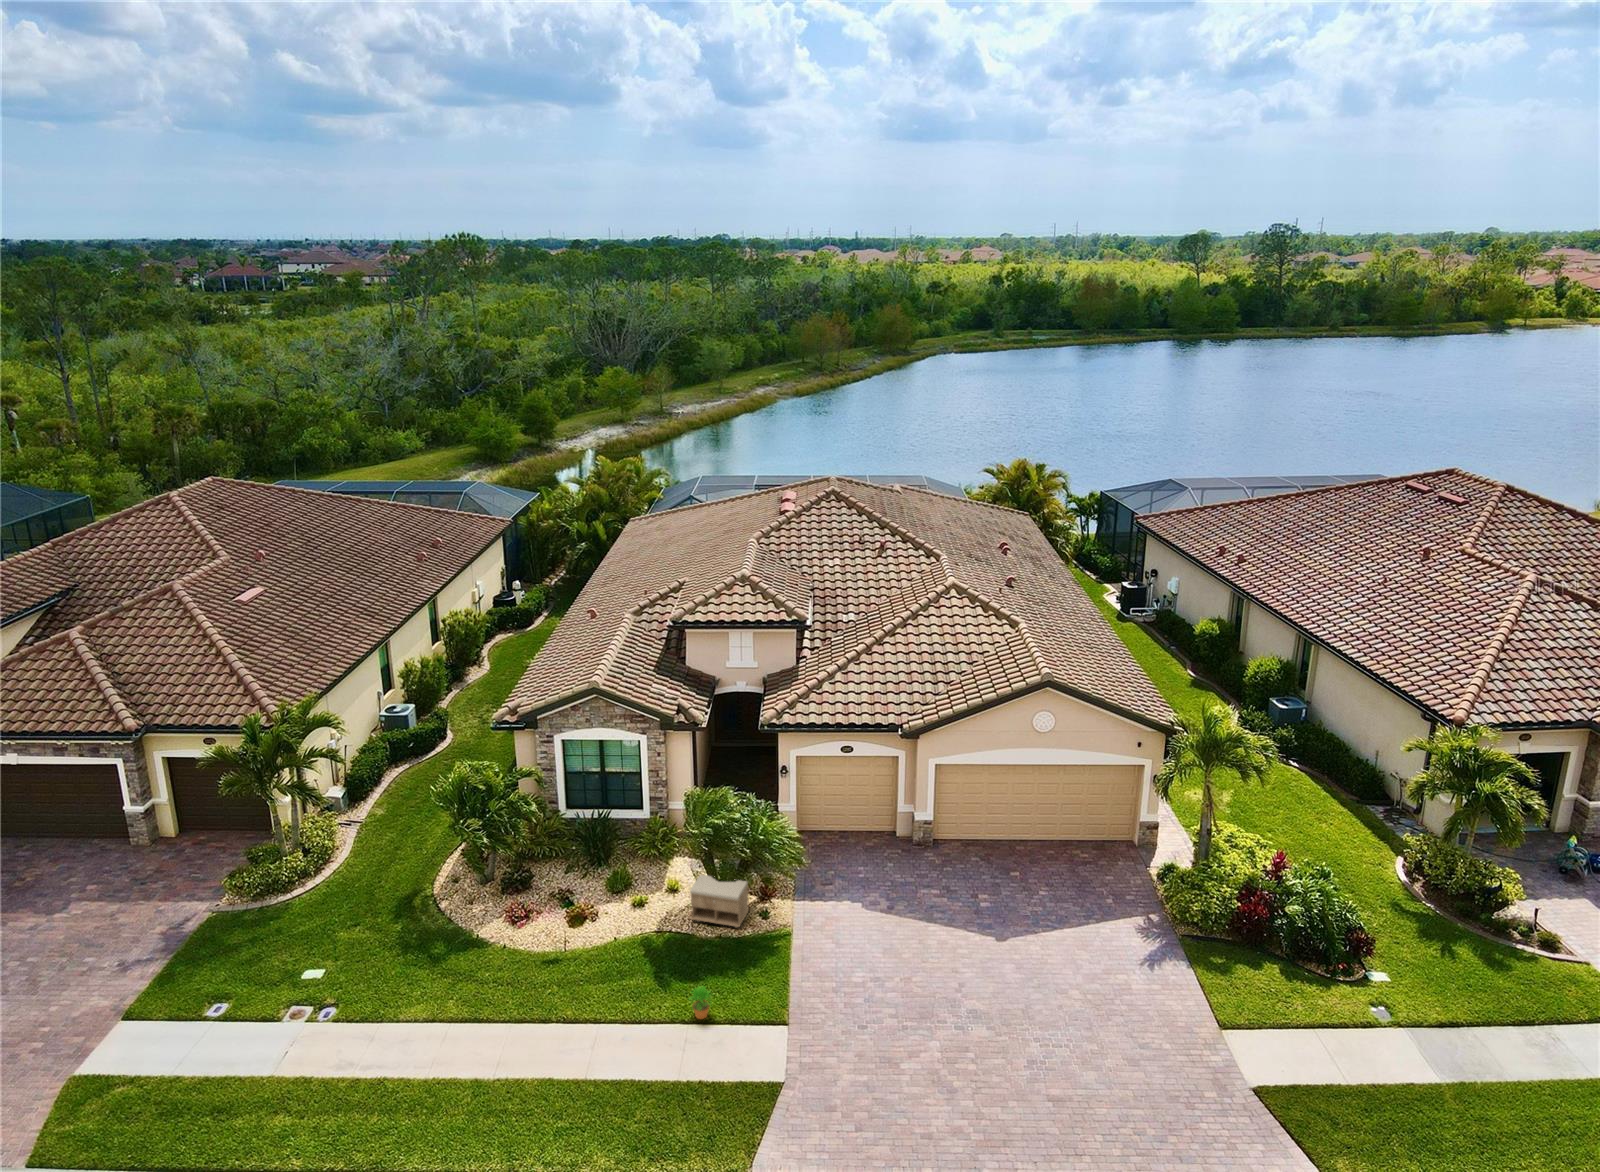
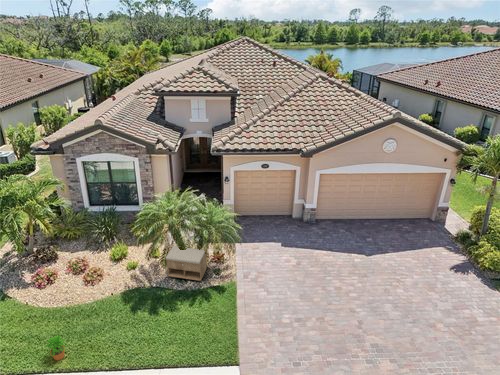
potted plant: present [689,986,710,1019] -> present [46,336,66,360]

